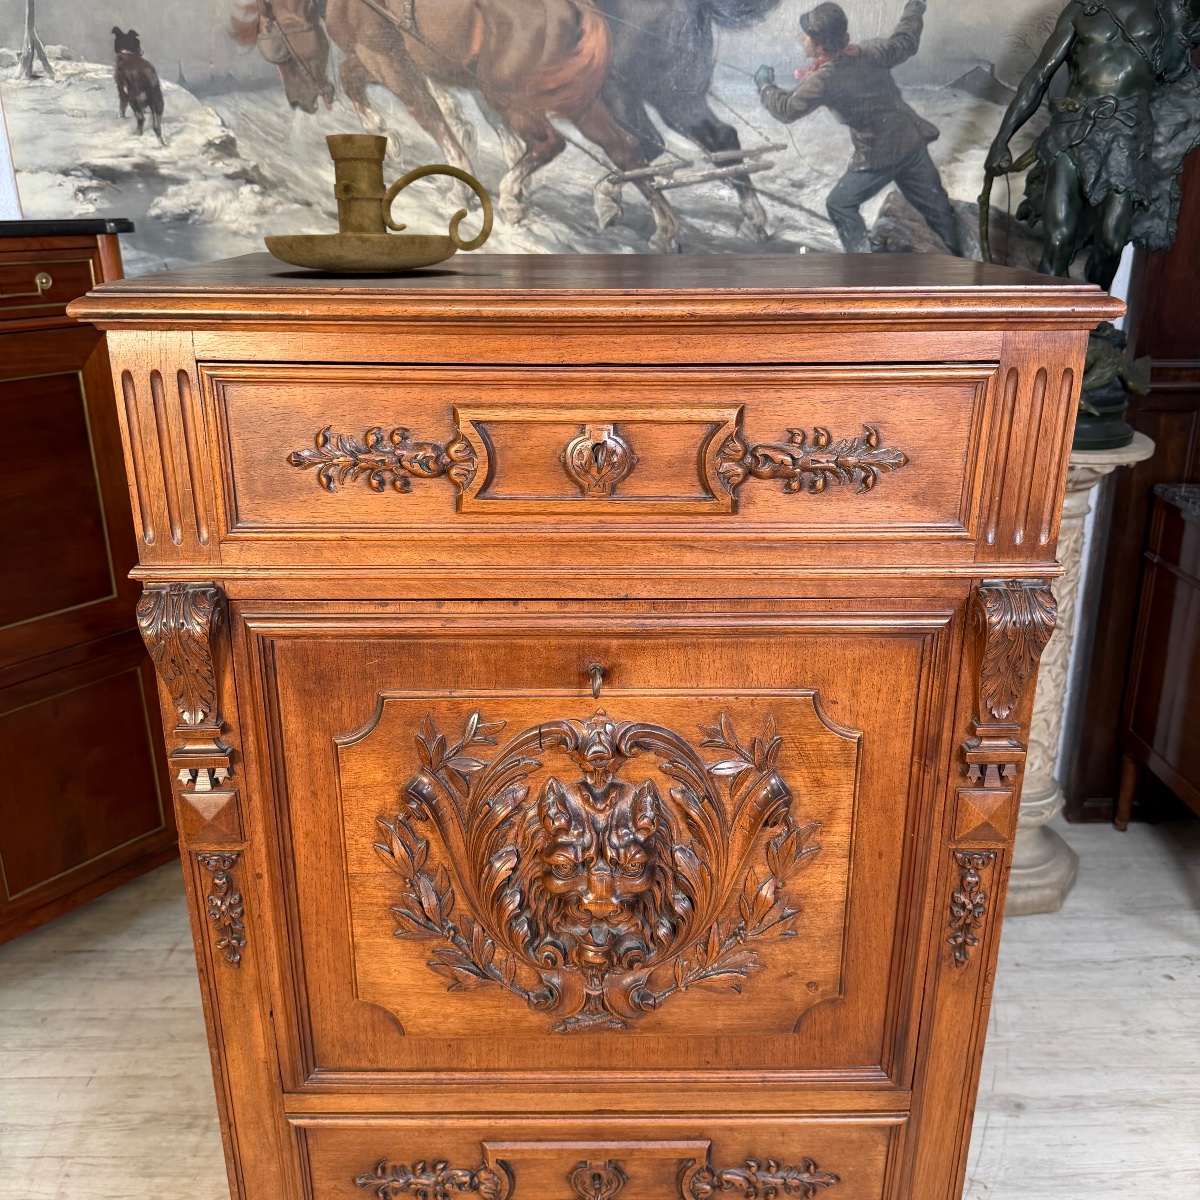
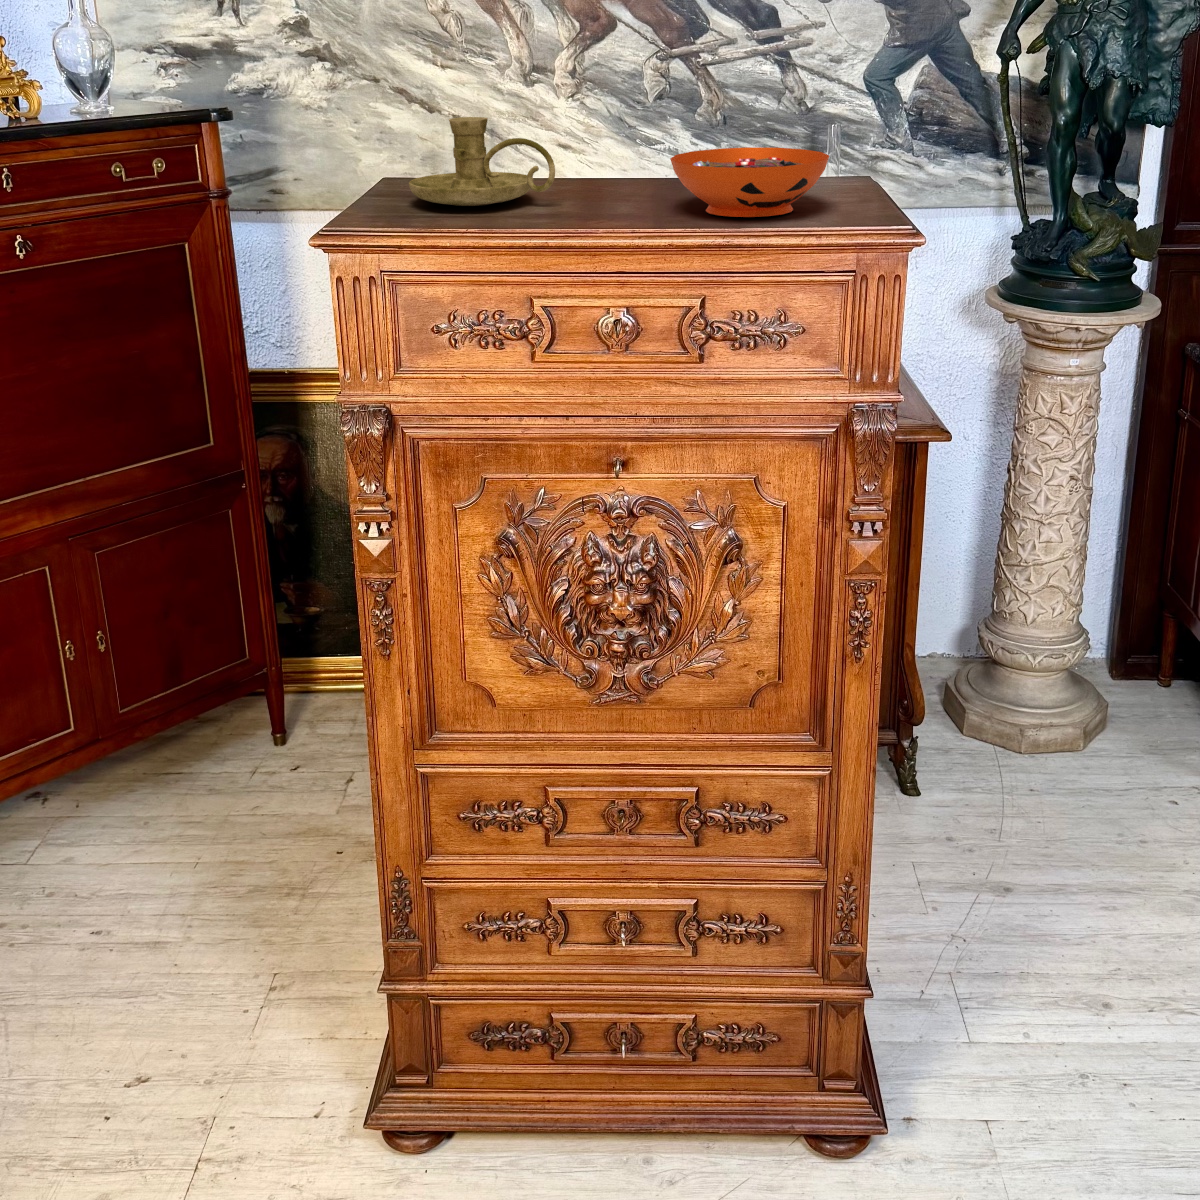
decorative bowl: none [679,179,938,277] -> present [670,147,829,217]

